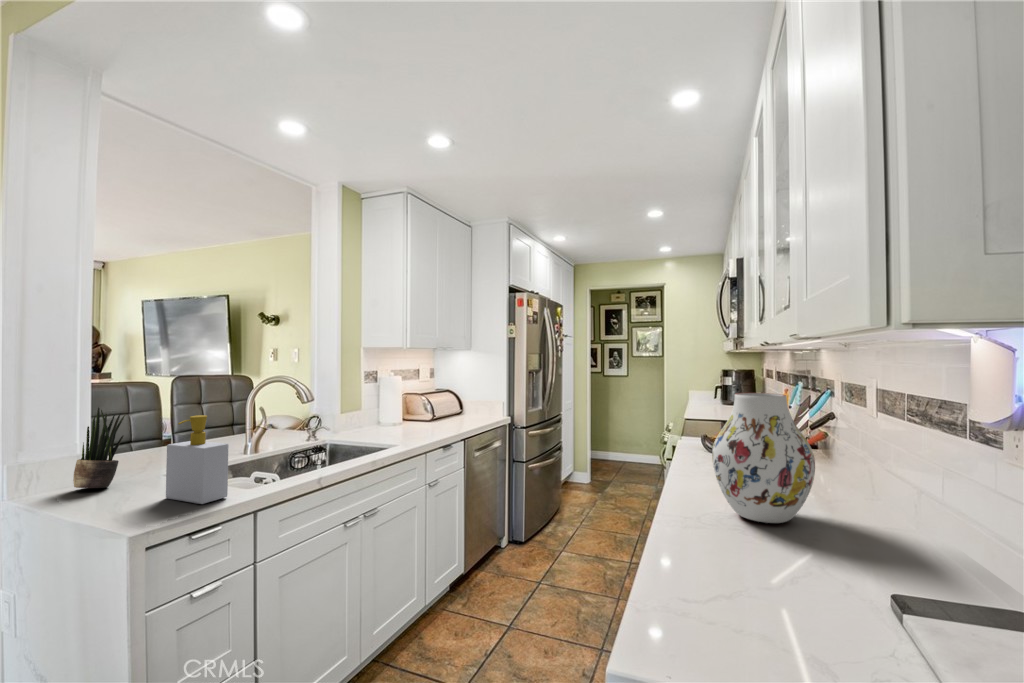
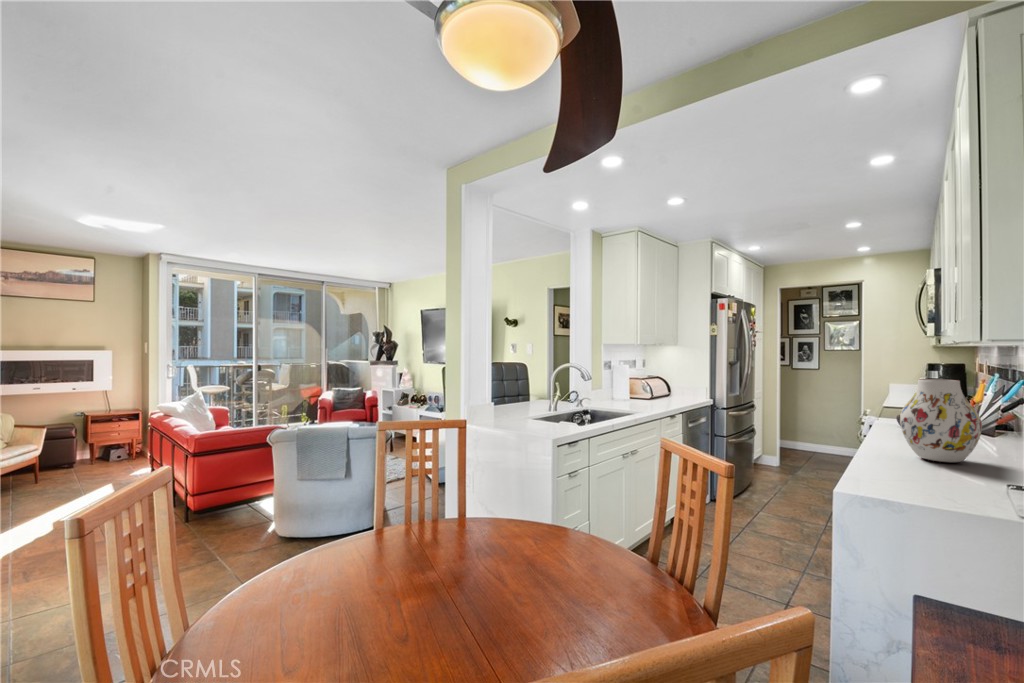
potted plant: present [73,407,125,488] -> none [489,378,508,421]
soap bottle: present [166,415,228,504] -> none [540,384,571,432]

